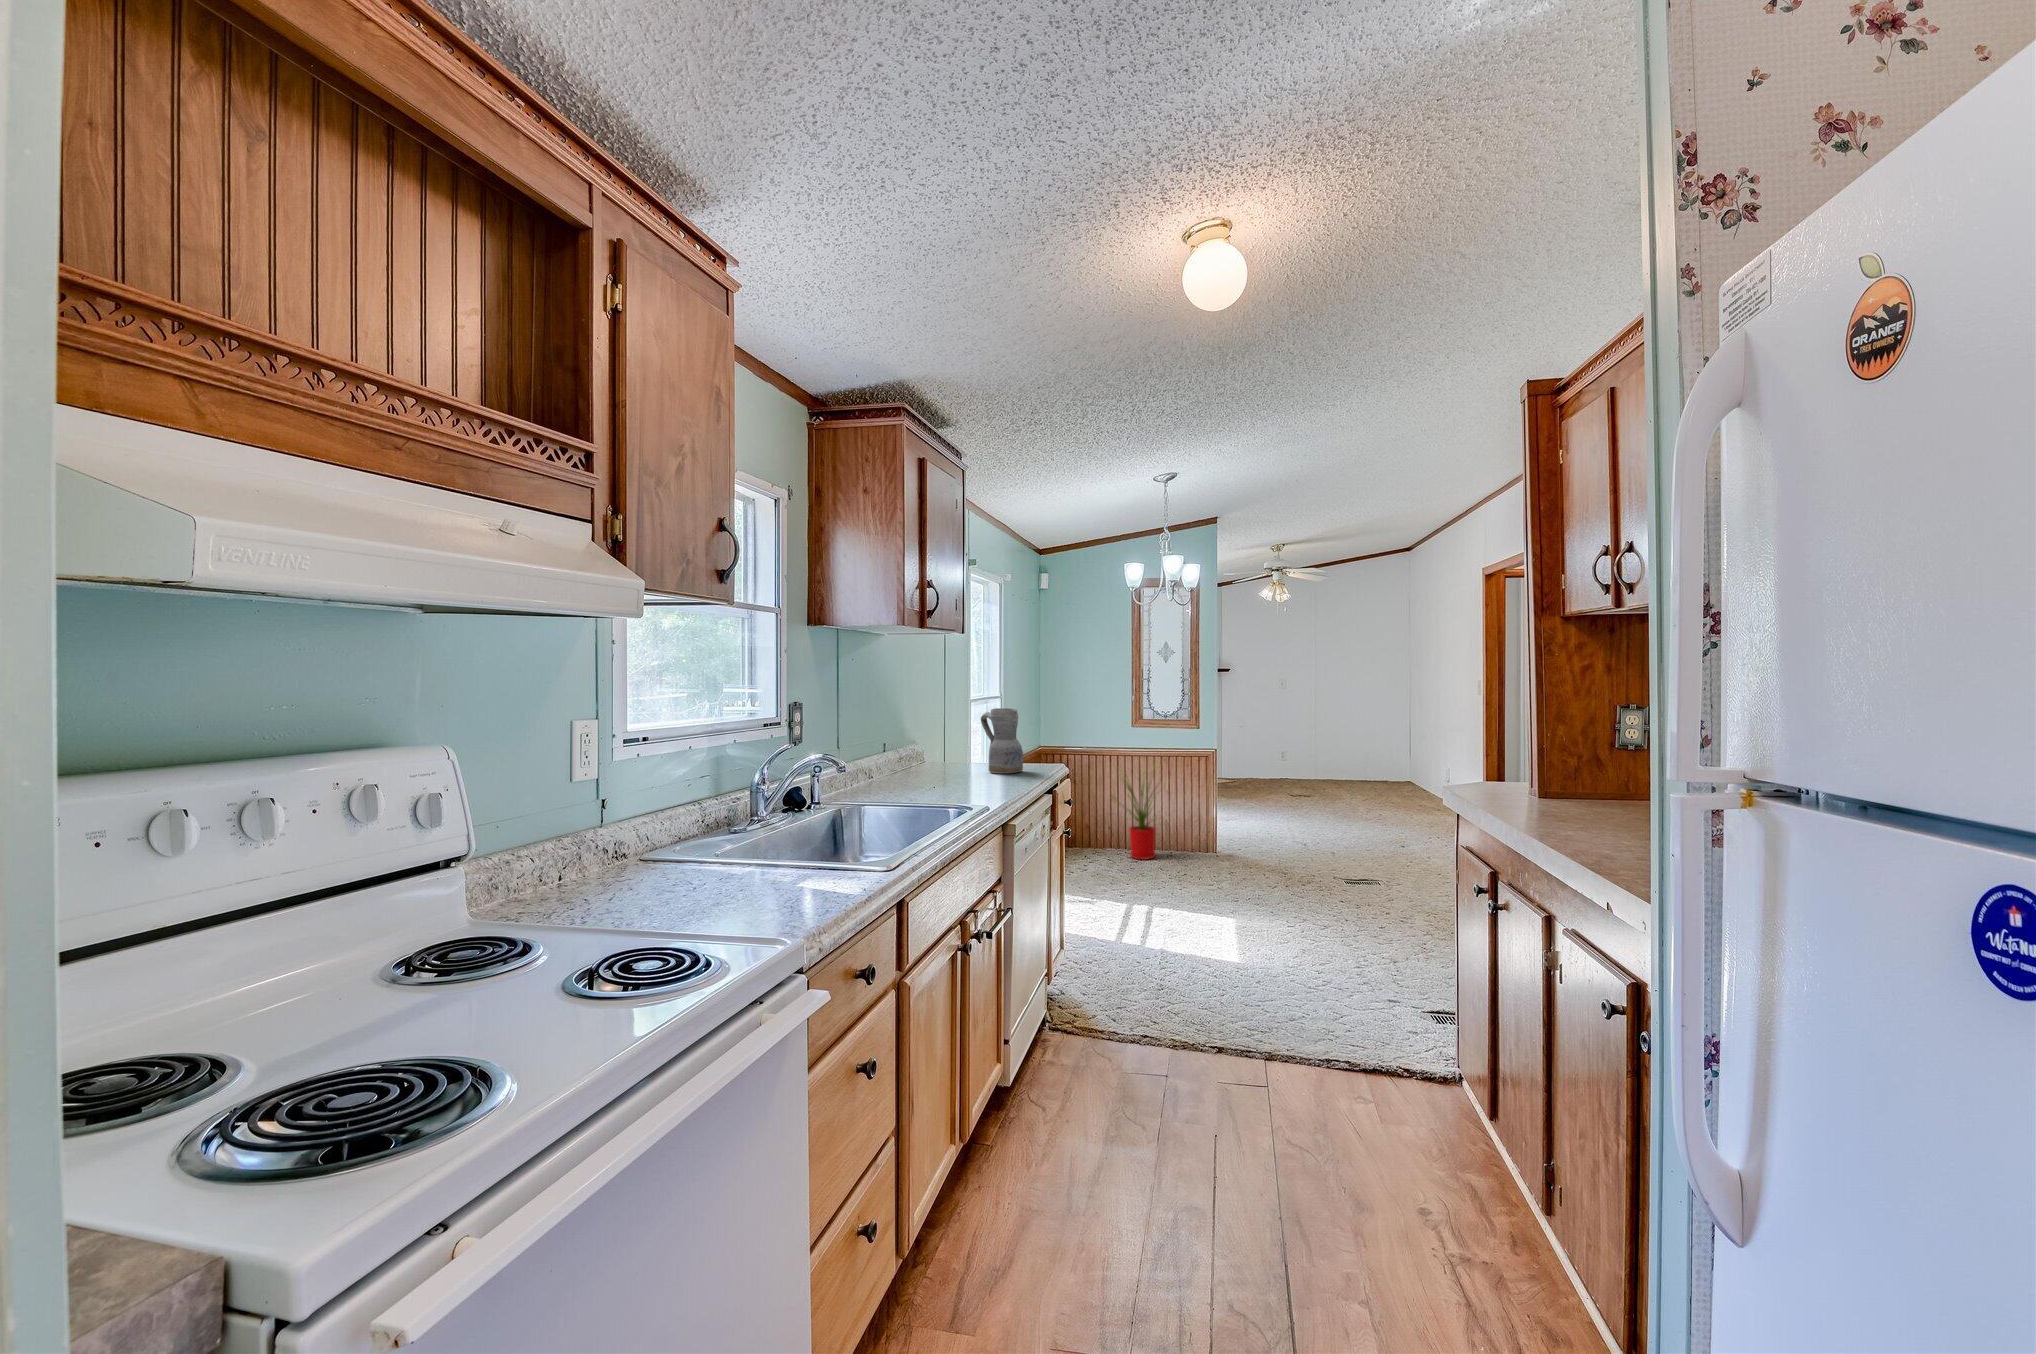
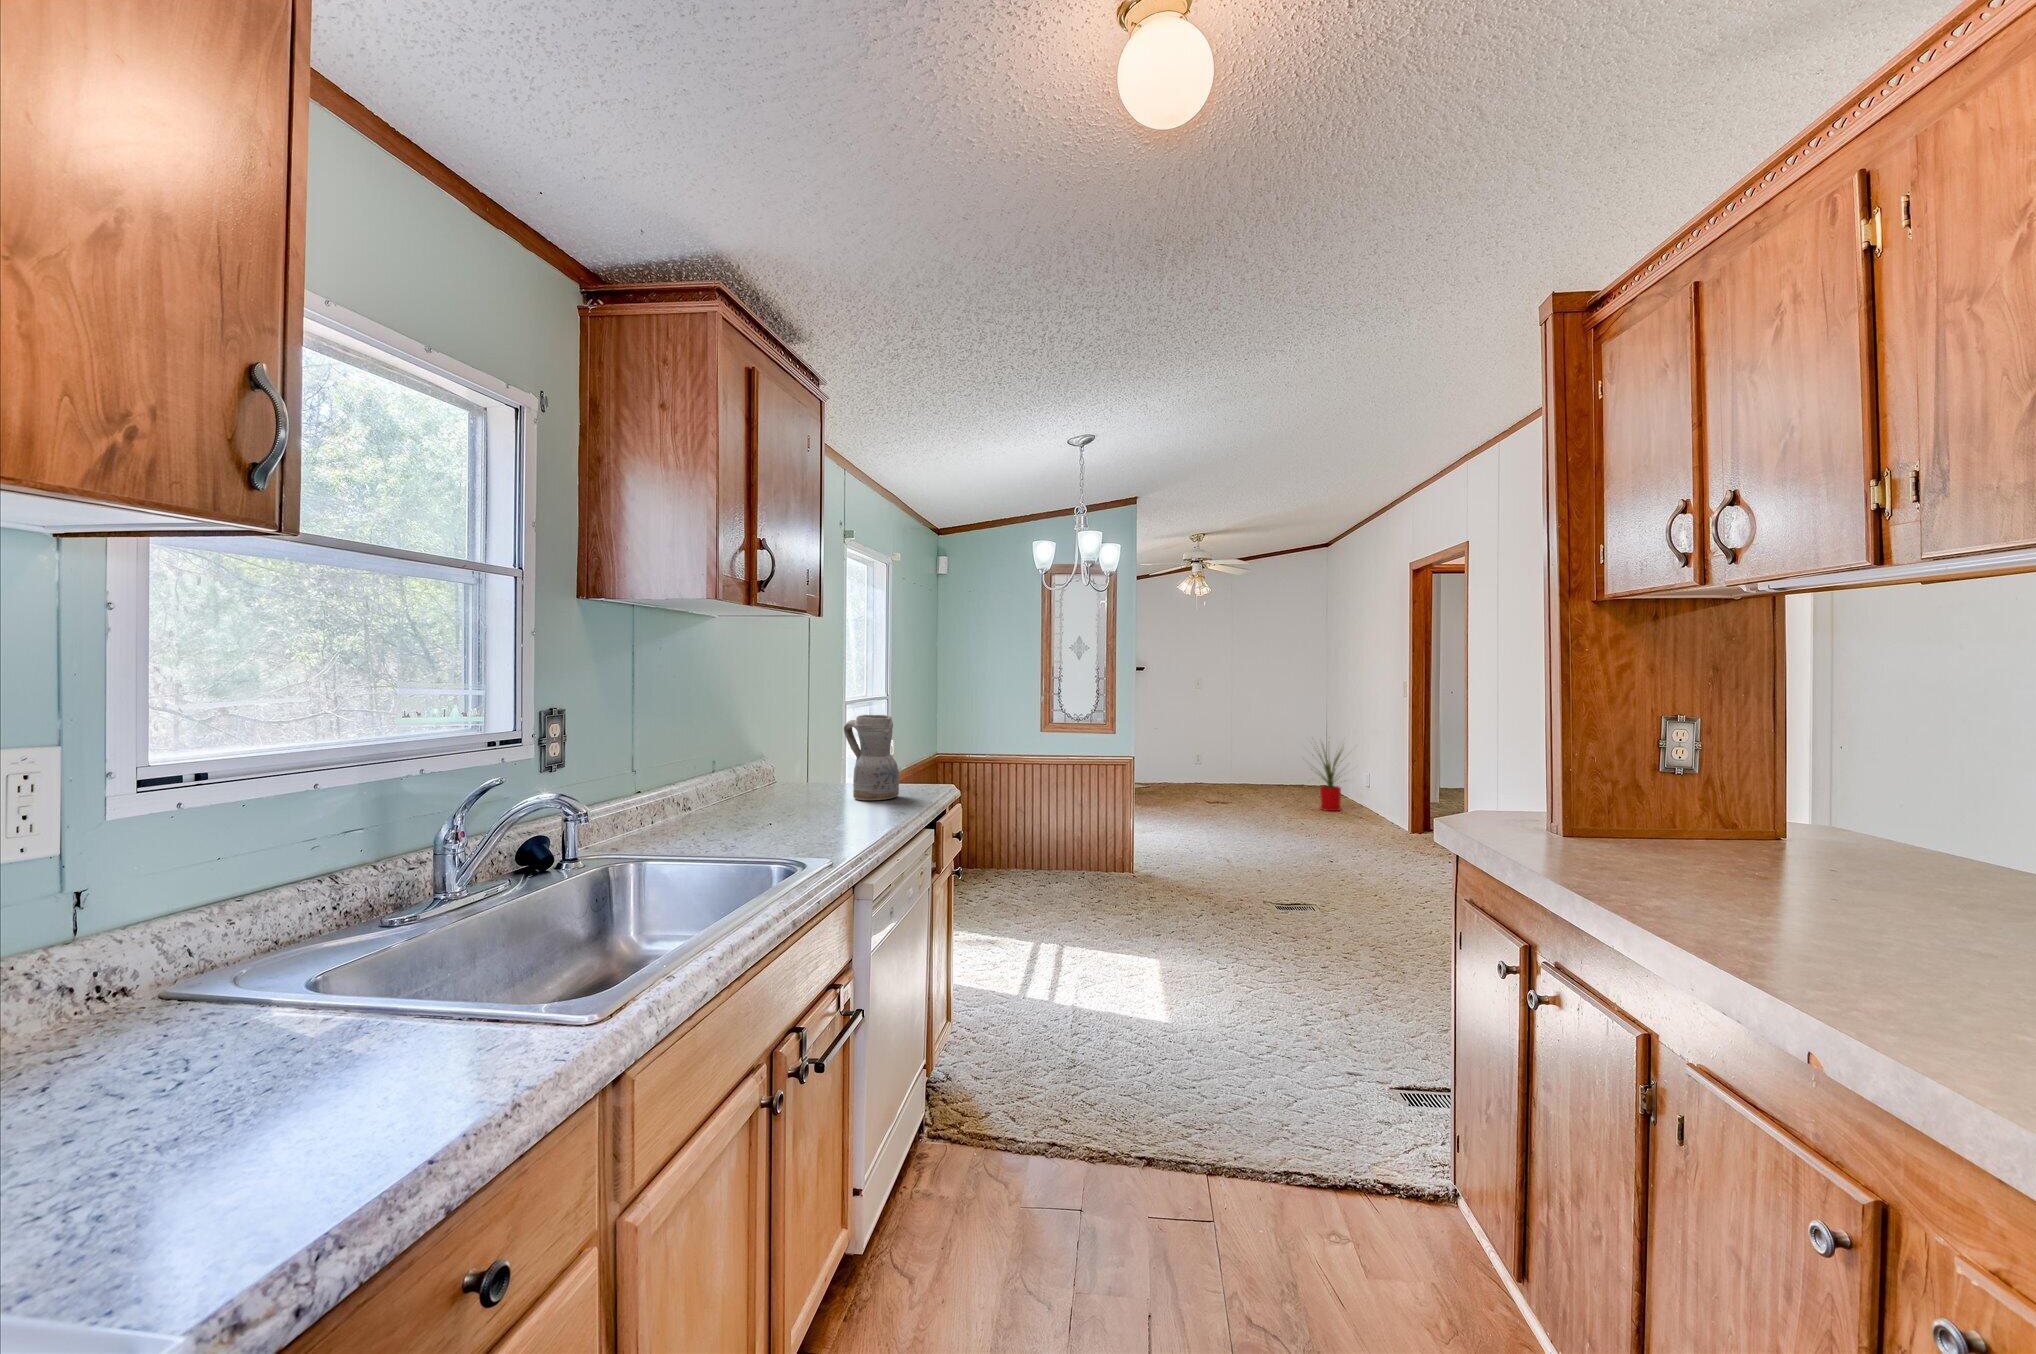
house plant: present [1111,770,1161,860] -> present [1311,745,1341,811]

